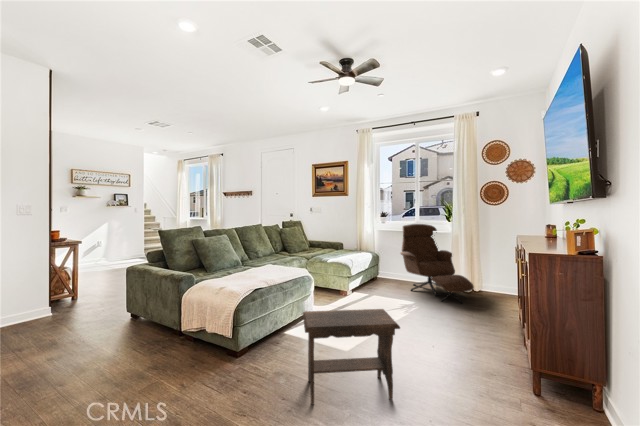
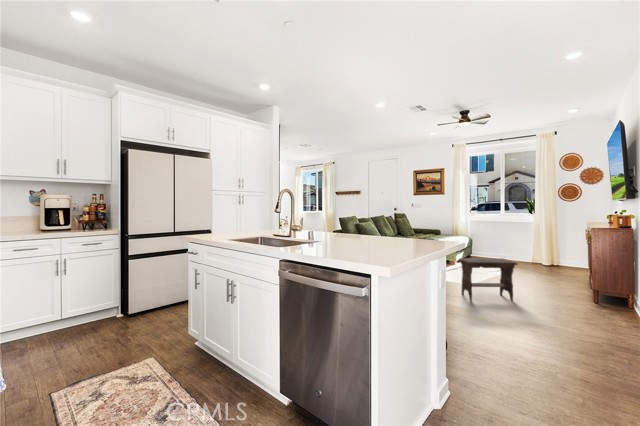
lounge chair: present [400,224,474,303] -> none [492,216,553,271]

